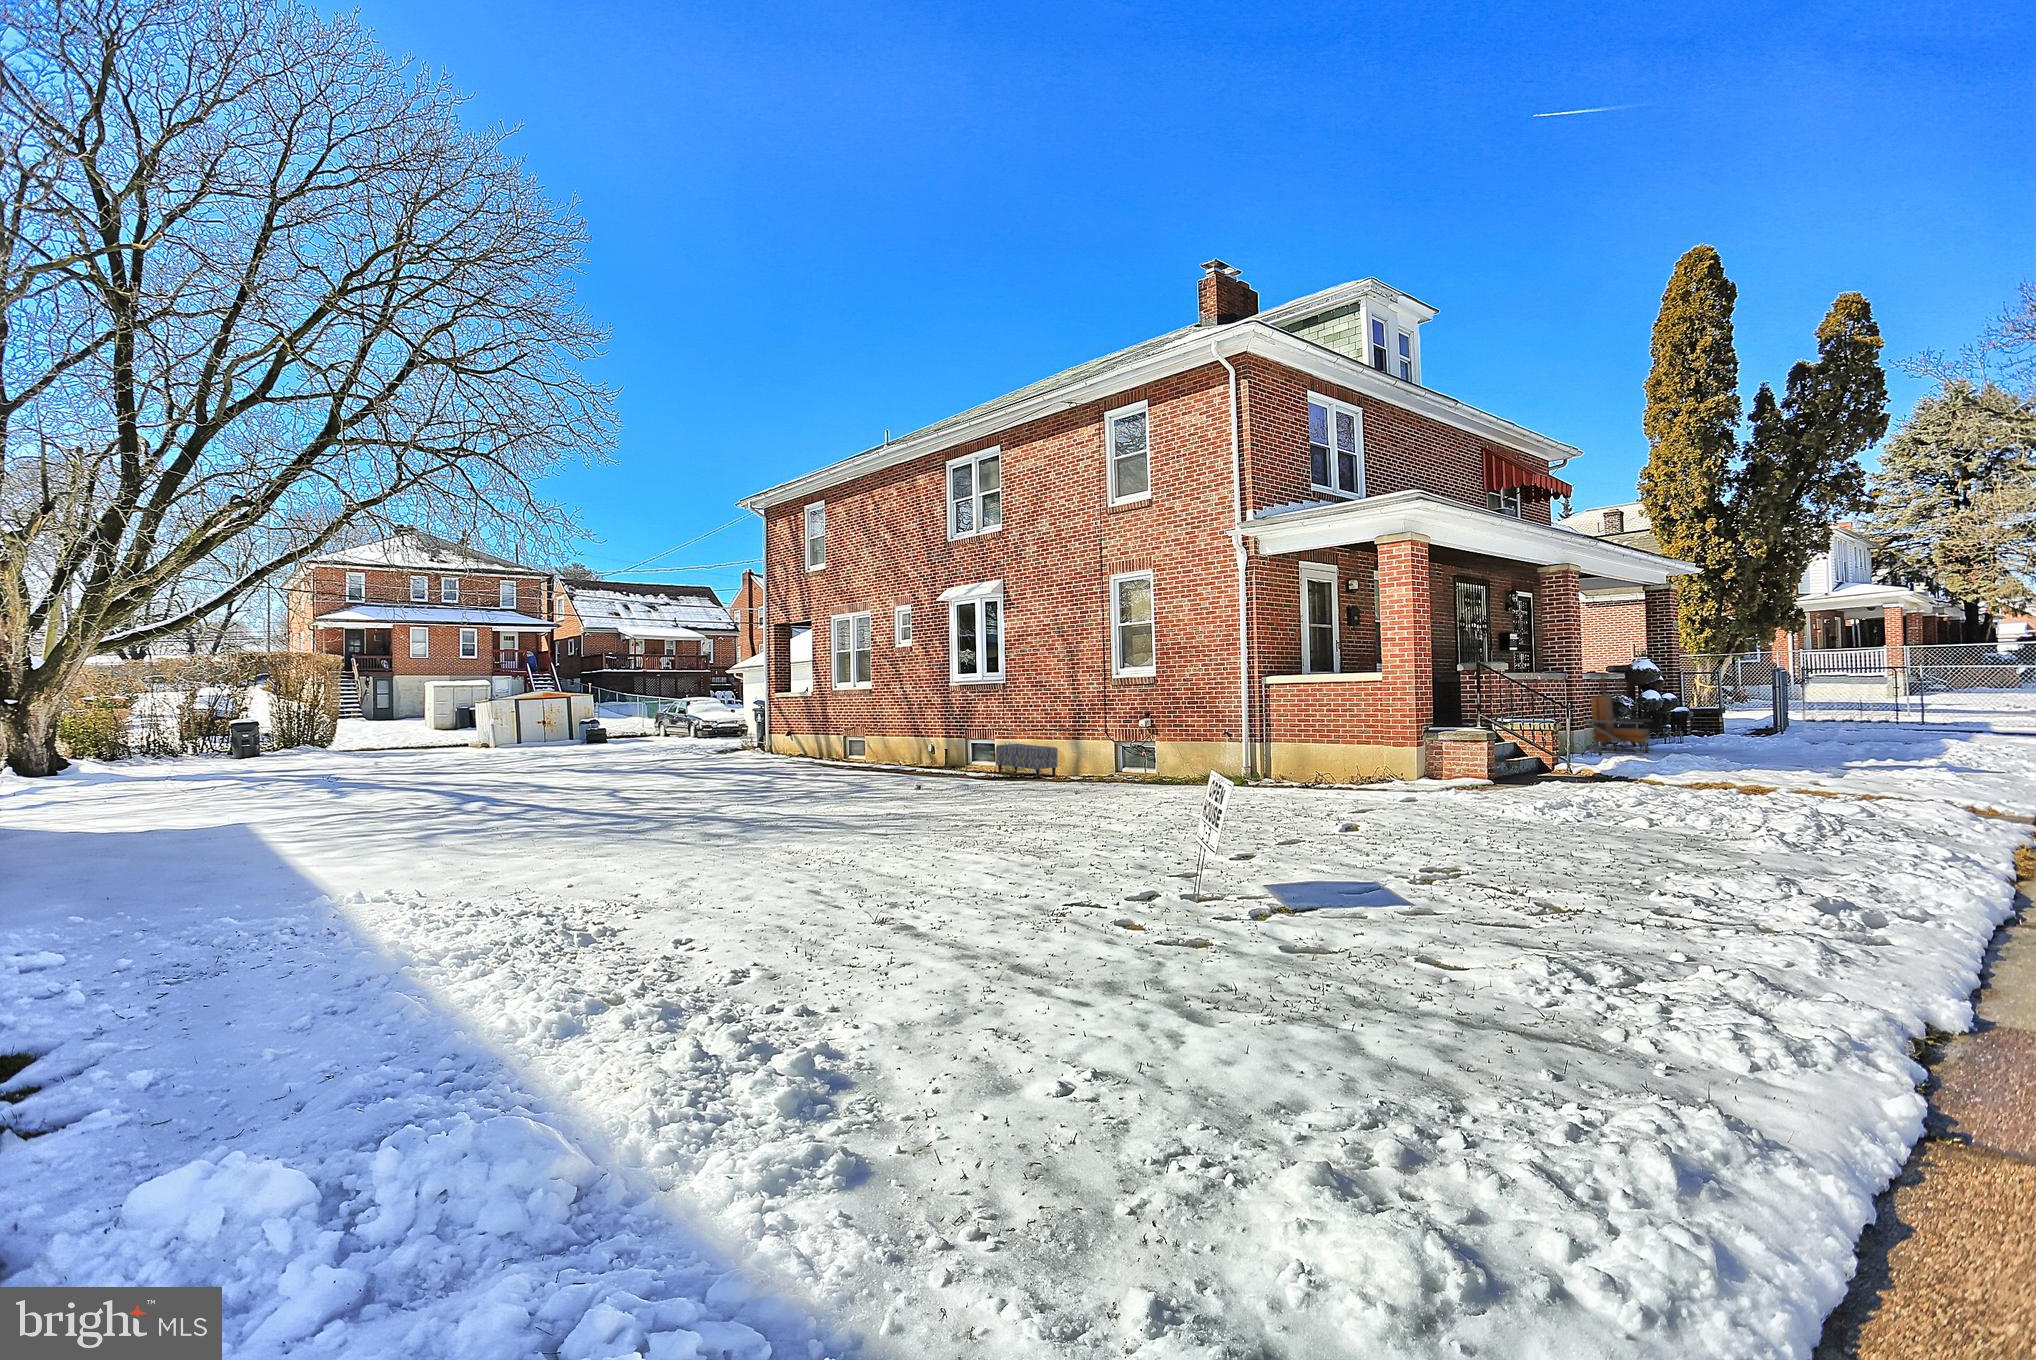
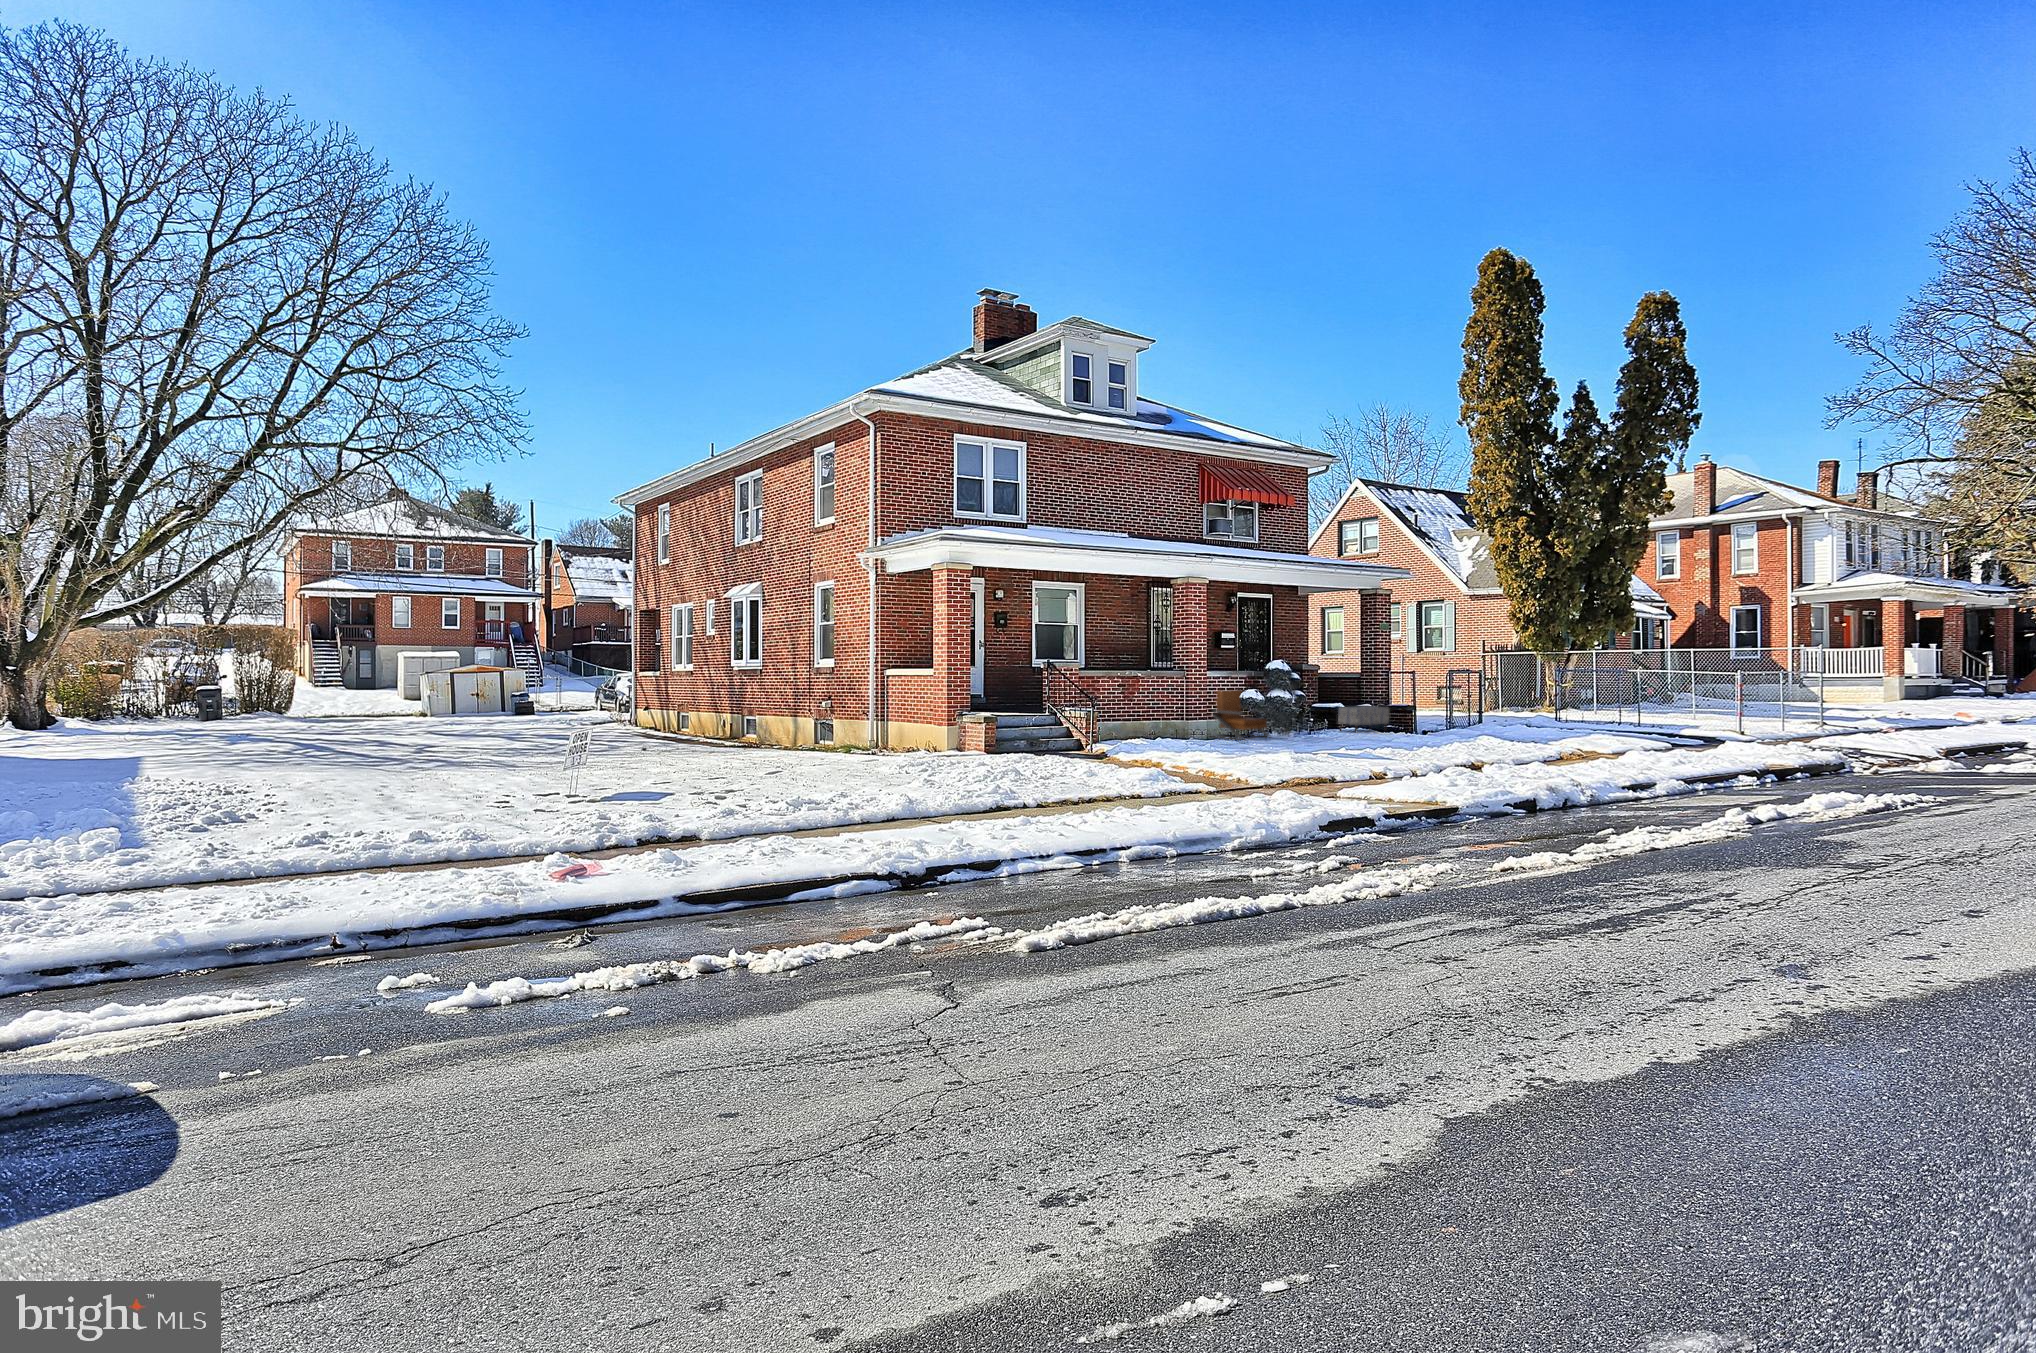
bench: present [996,744,1058,777] -> present [1338,706,1389,732]

